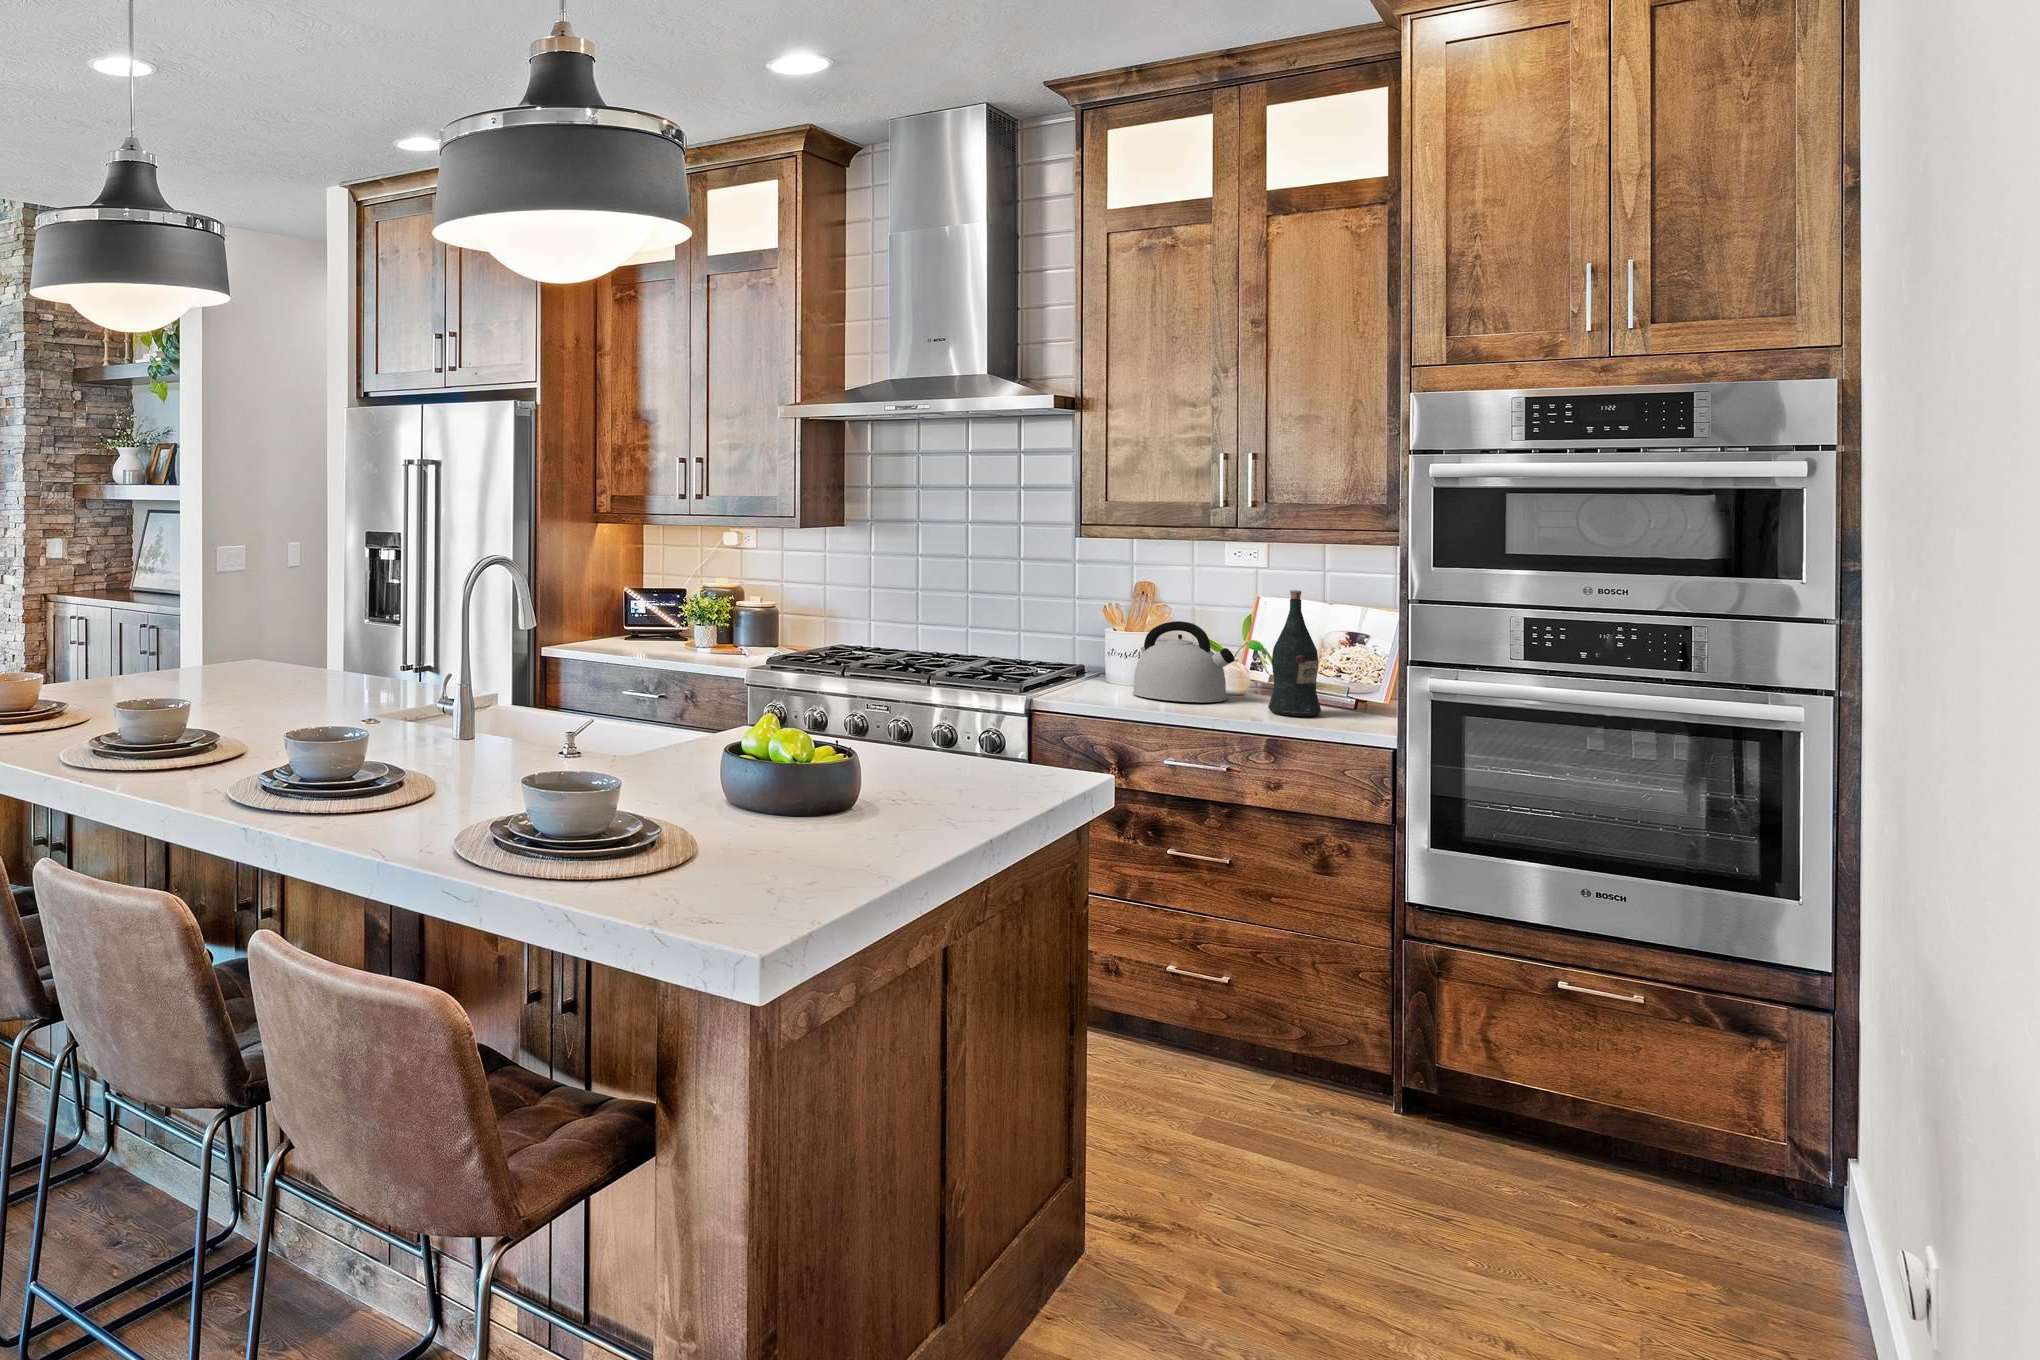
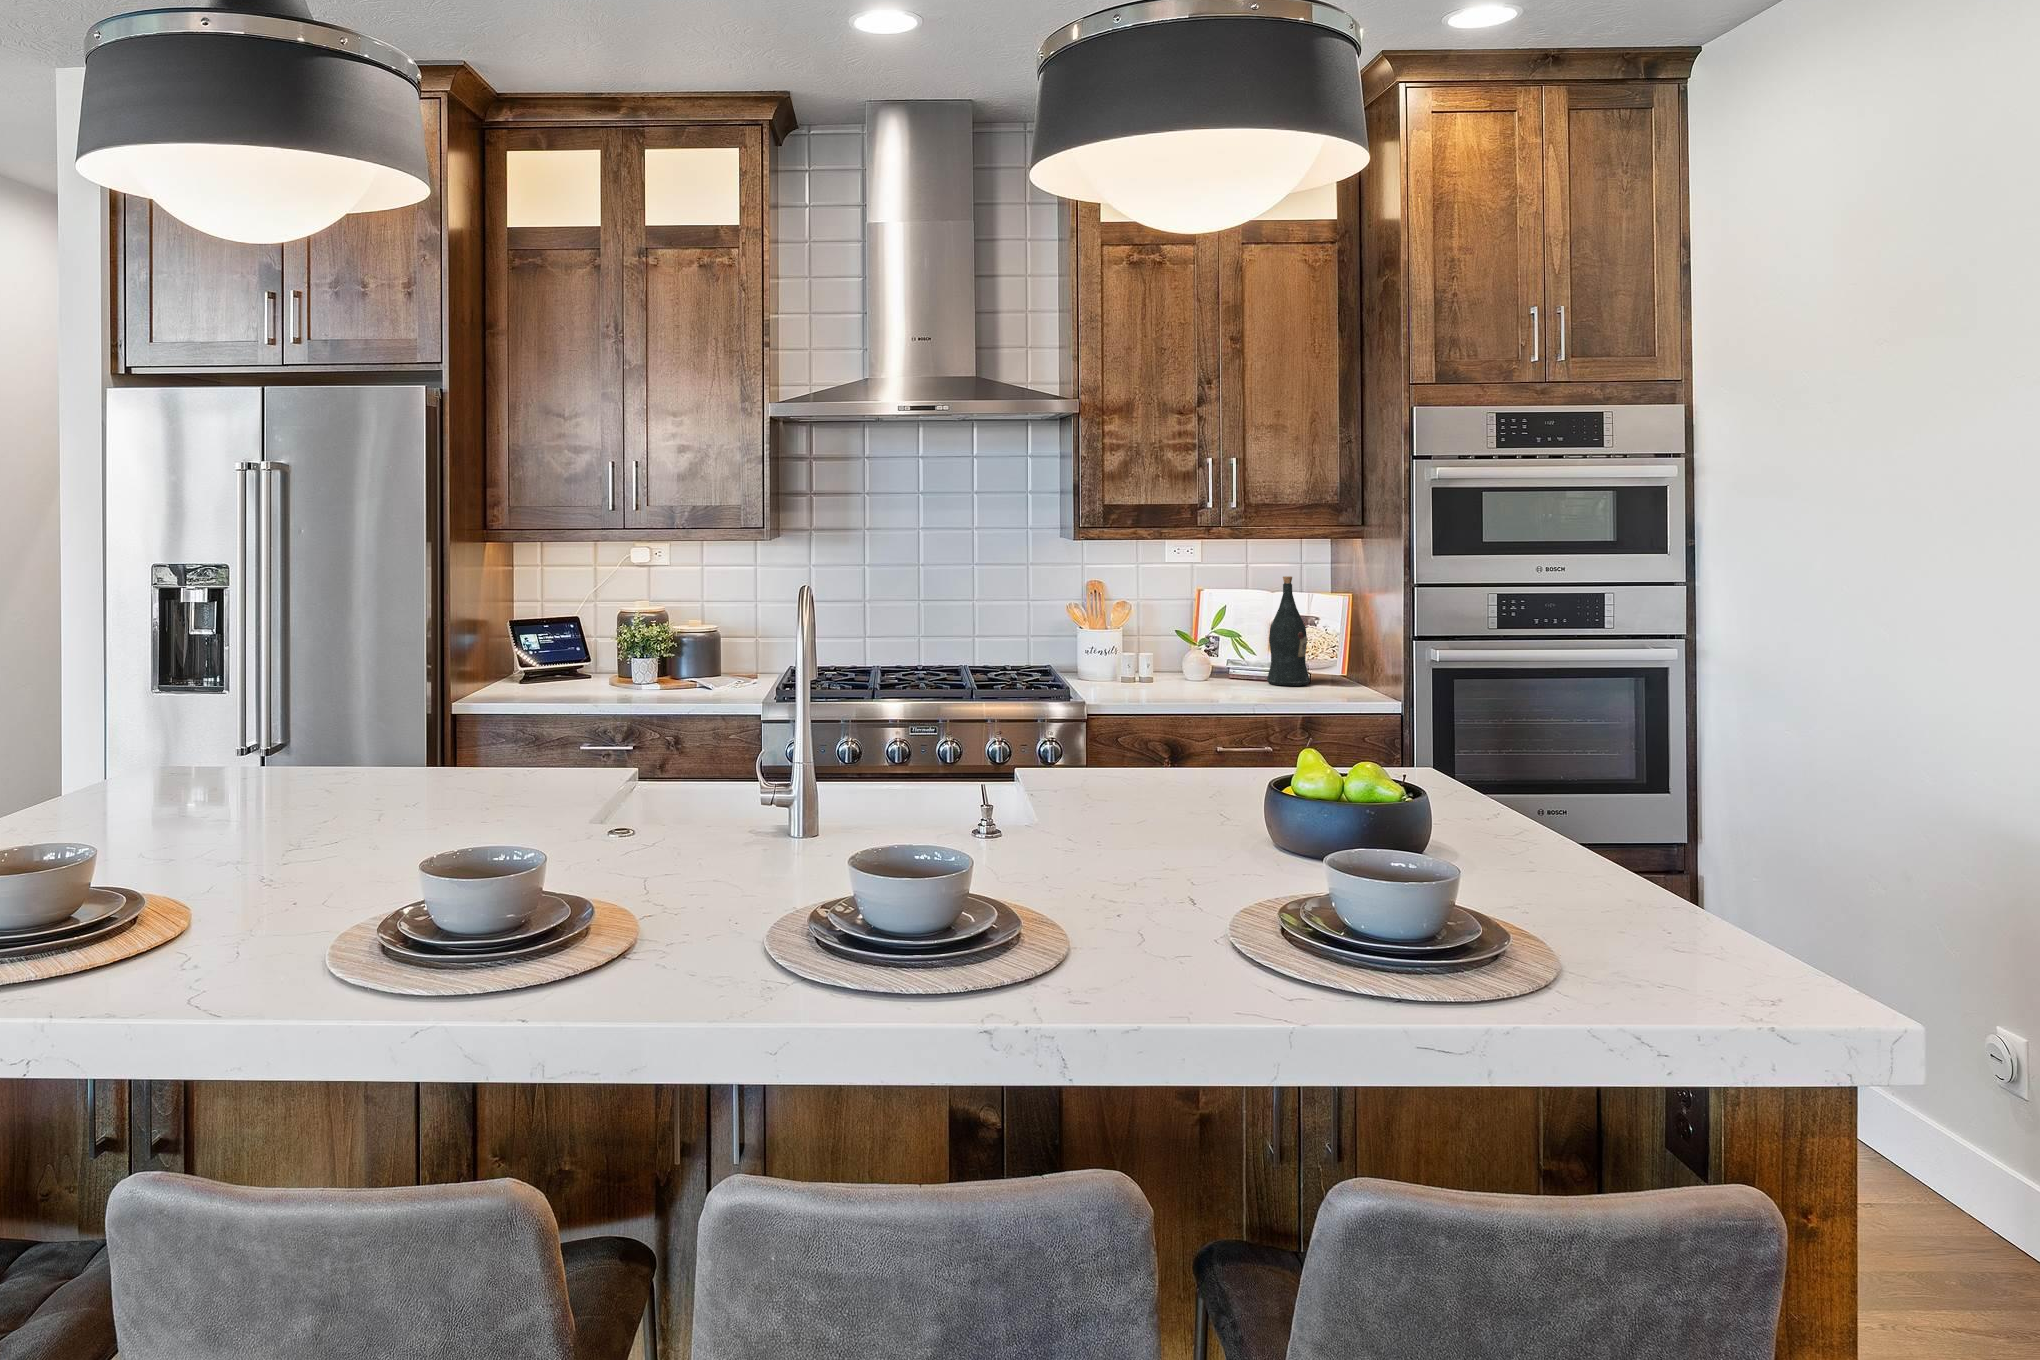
kettle: present [1132,621,1235,702] -> none [1137,611,1226,683]

